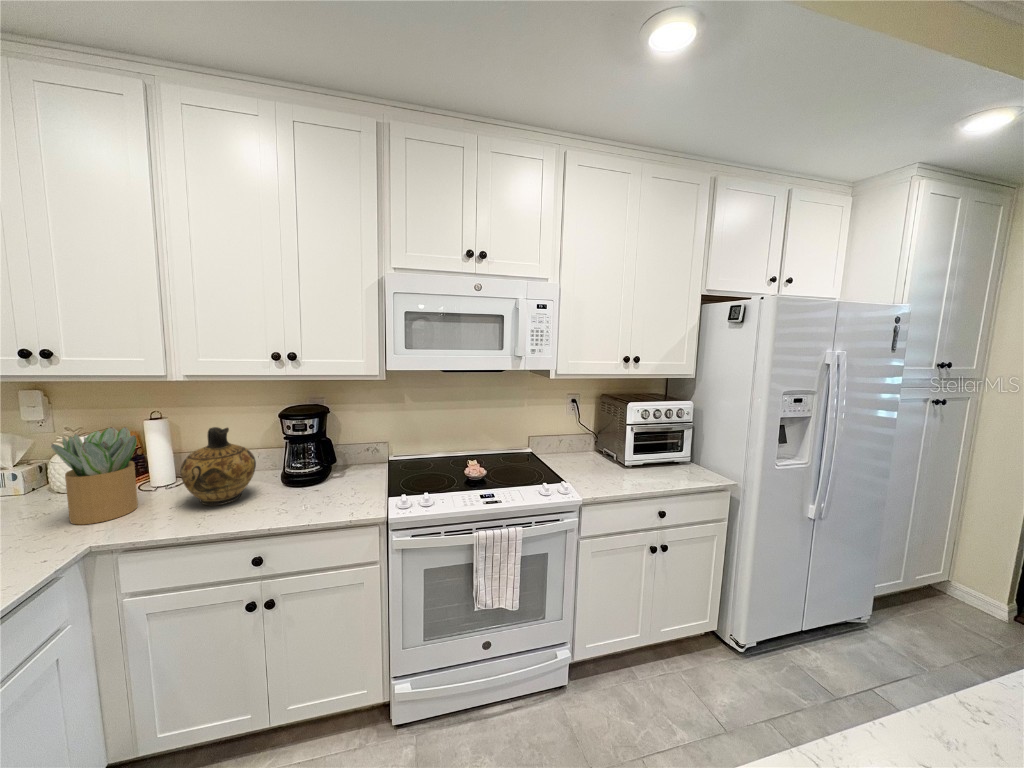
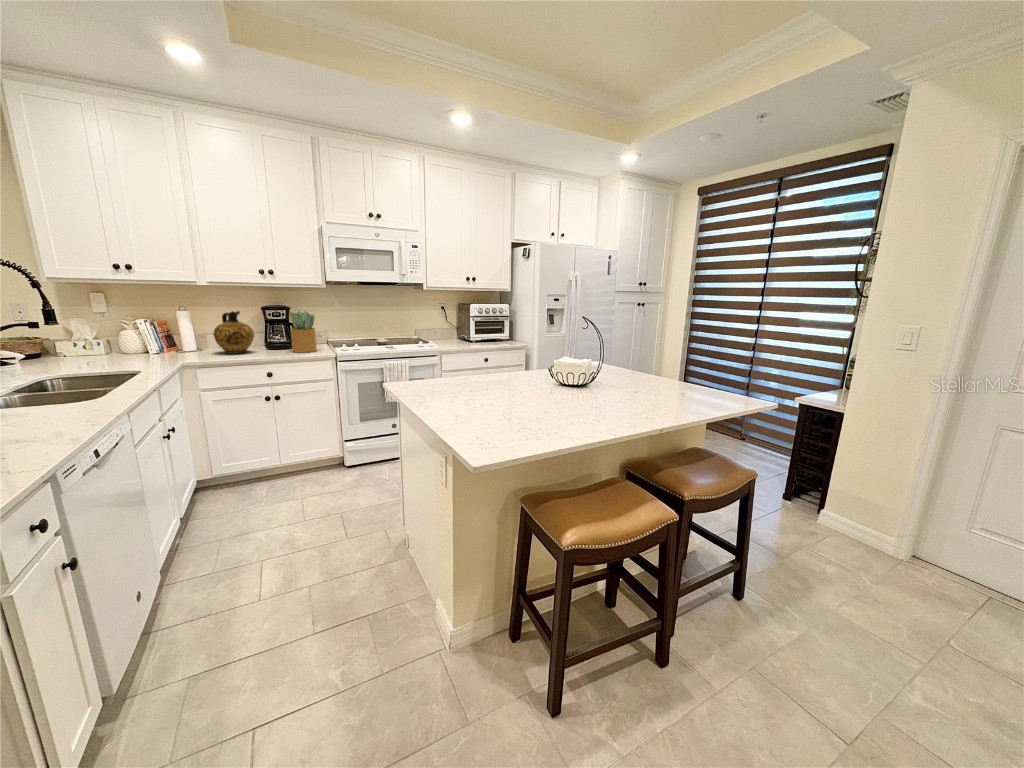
potted plant: present [51,427,138,524] -> present [290,311,316,353]

